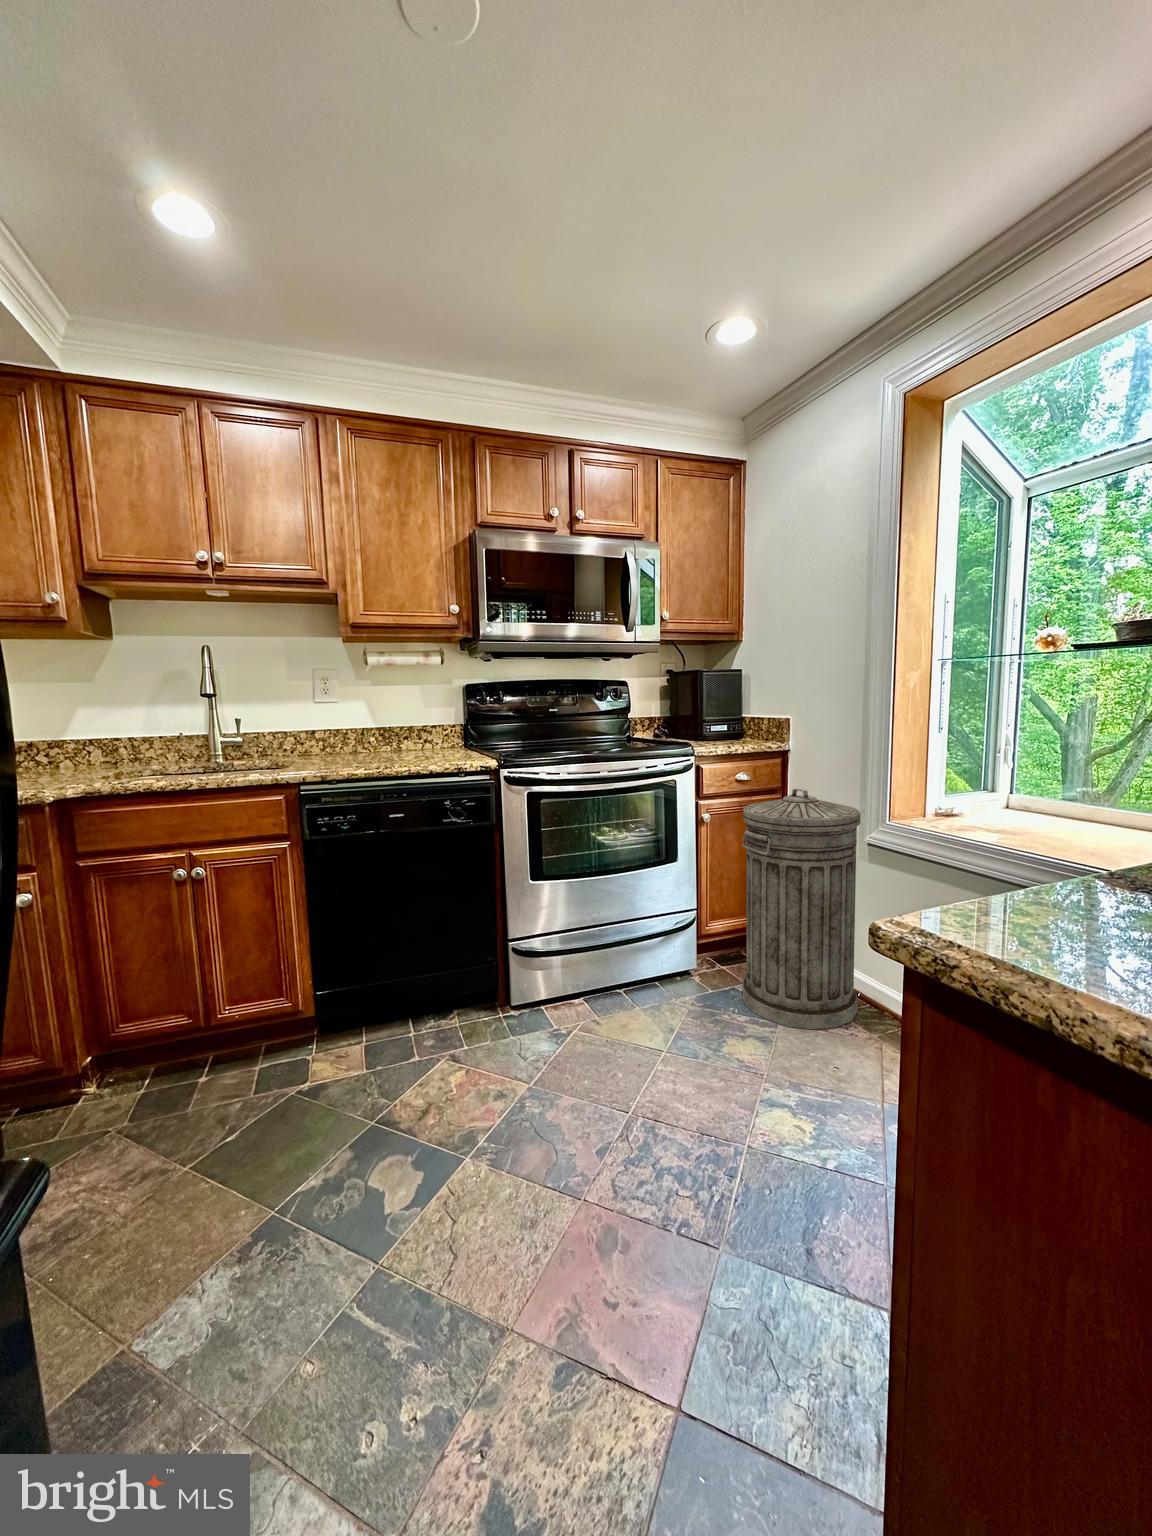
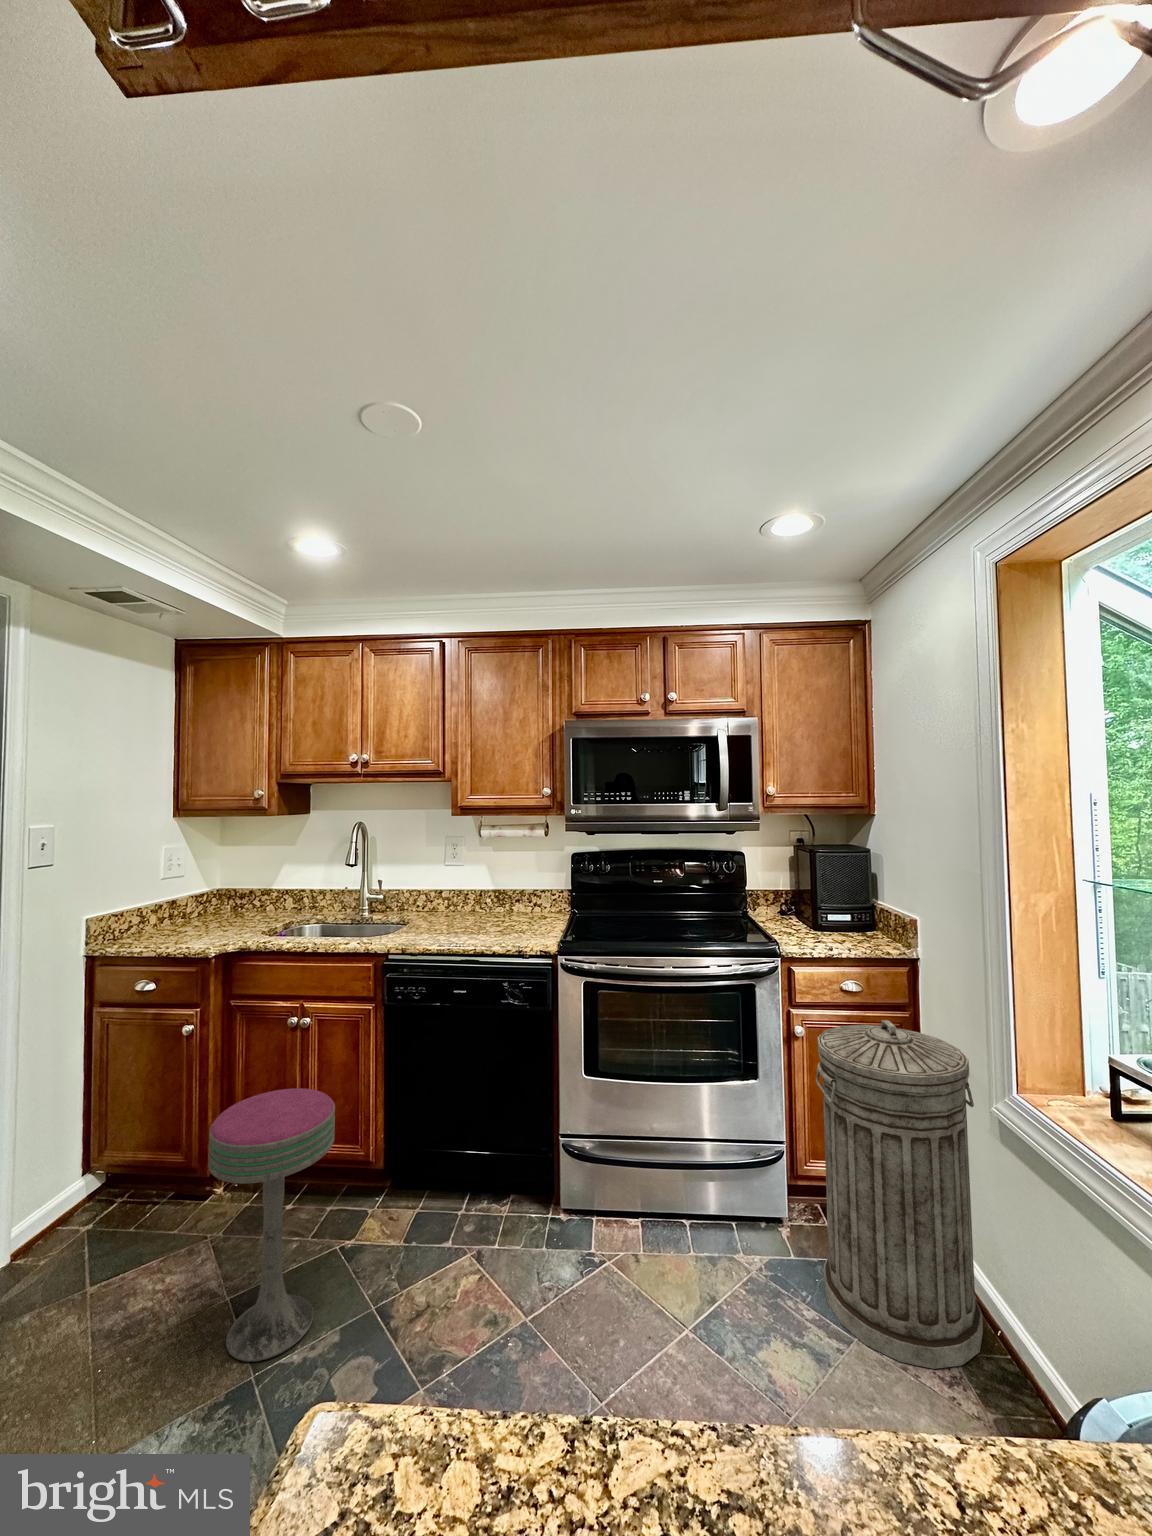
bar stool: none [165,921,320,1205] -> present [208,1088,335,1361]

